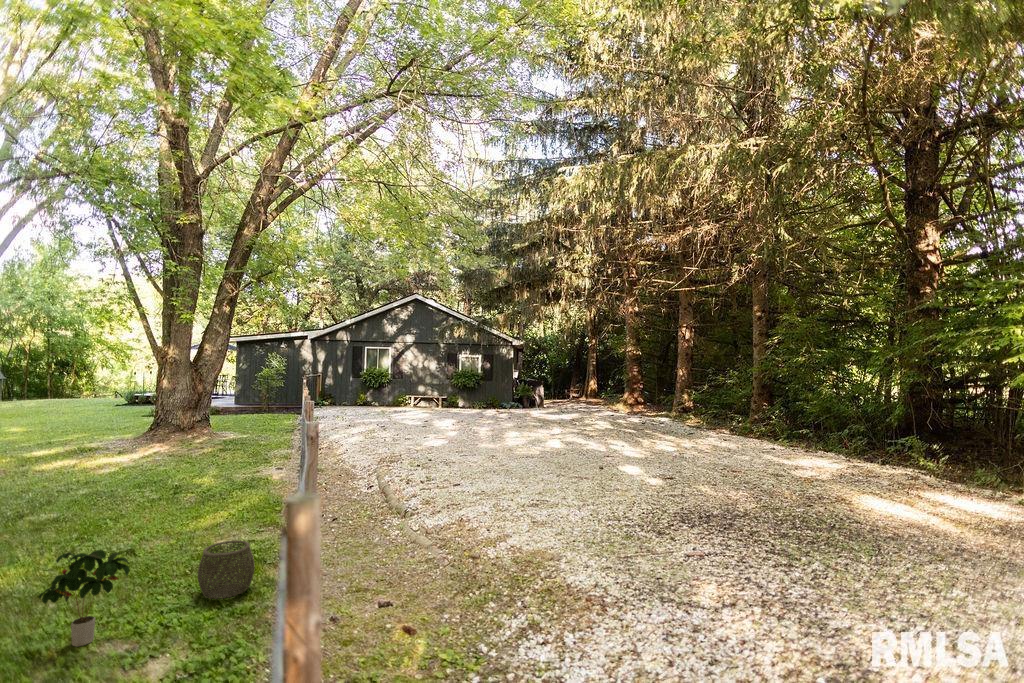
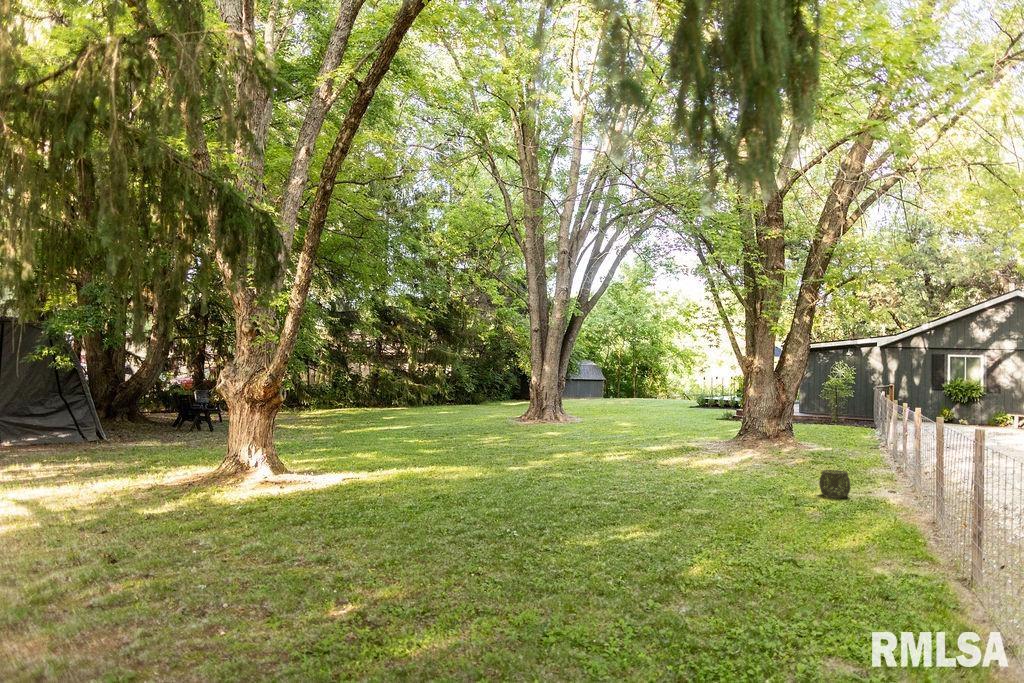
potted plant: present [39,550,130,647] -> none [753,454,792,498]

